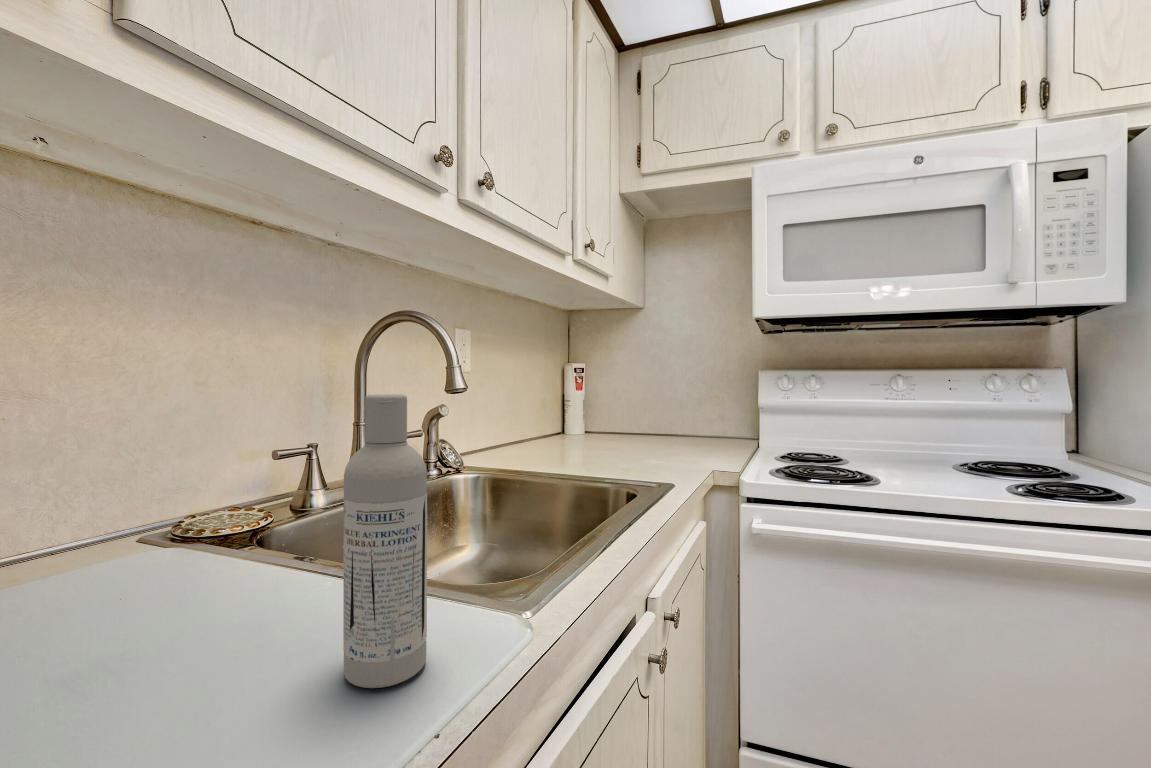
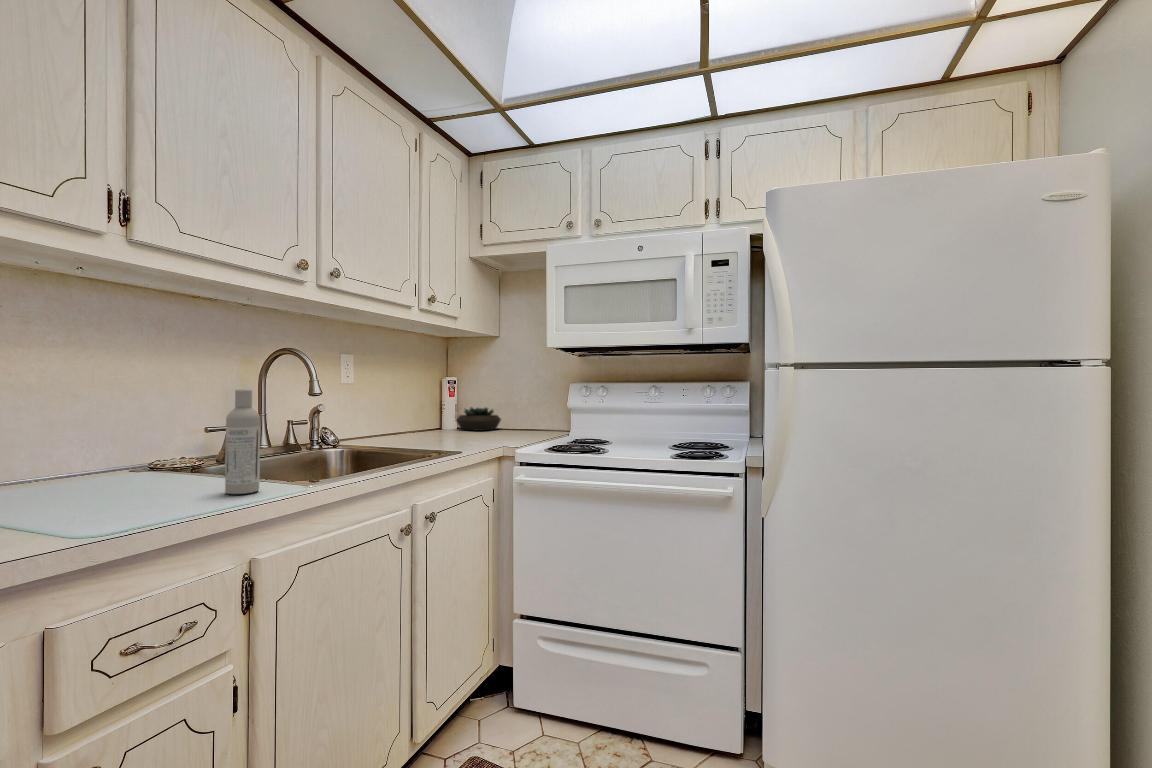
succulent plant: none [582,403,641,435] -> present [456,407,501,431]

